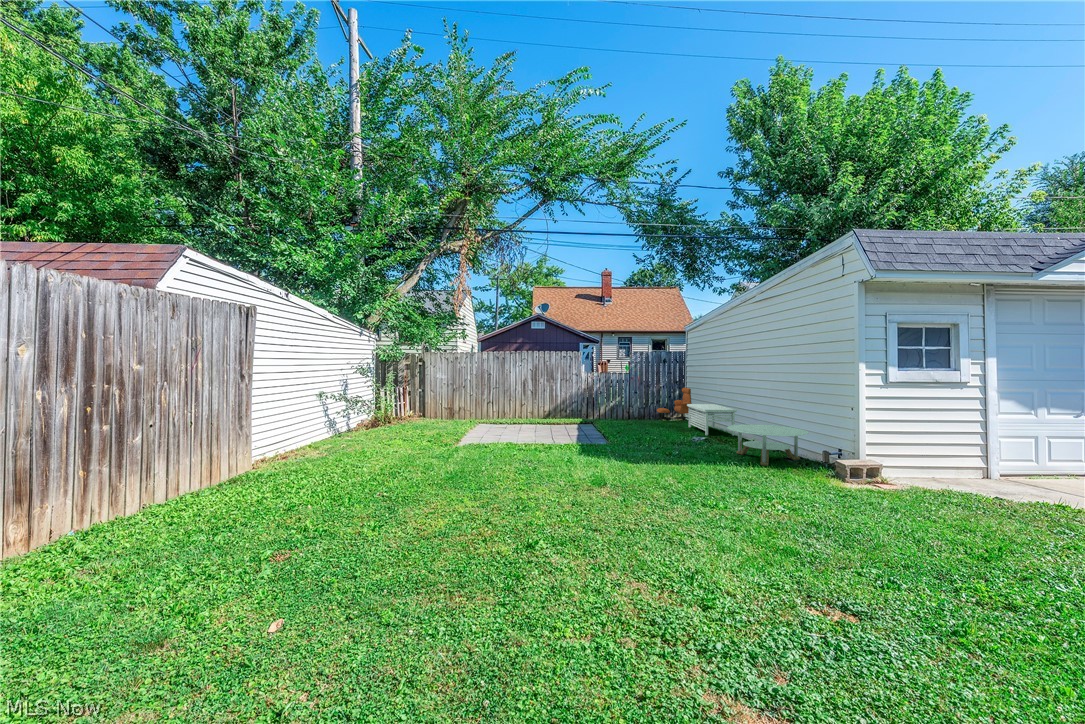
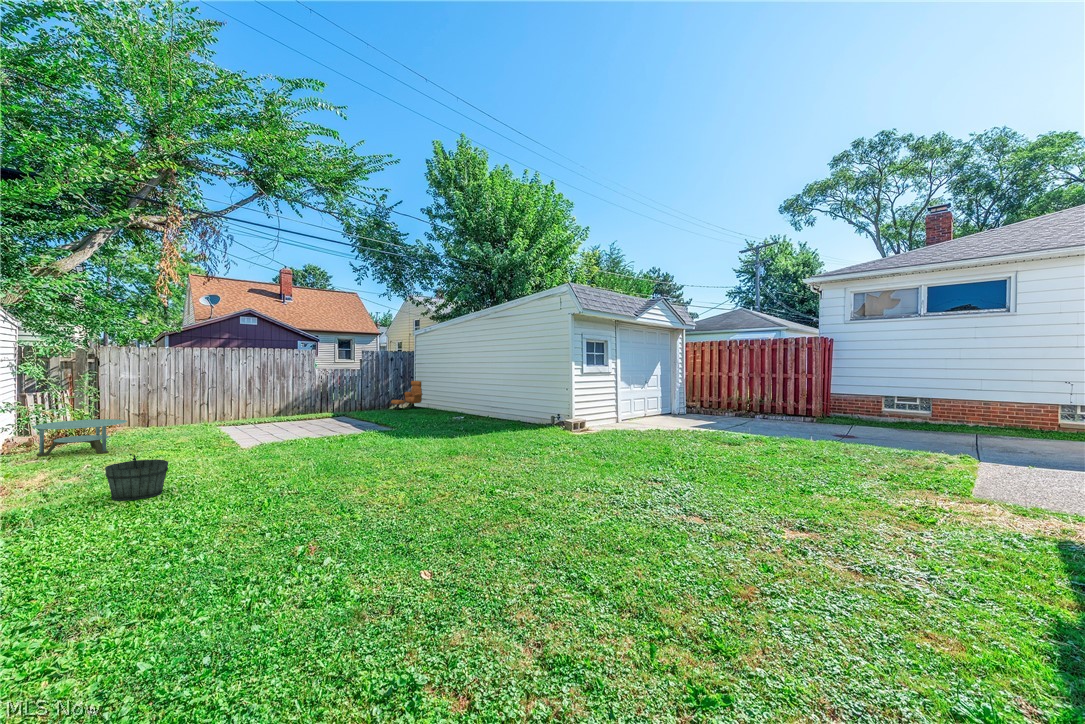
storage bench: present [687,404,737,435] -> none [432,393,477,417]
round table: present [727,424,808,466] -> present [33,419,127,456]
wooden bucket: none [221,443,274,486] -> present [104,454,168,501]

